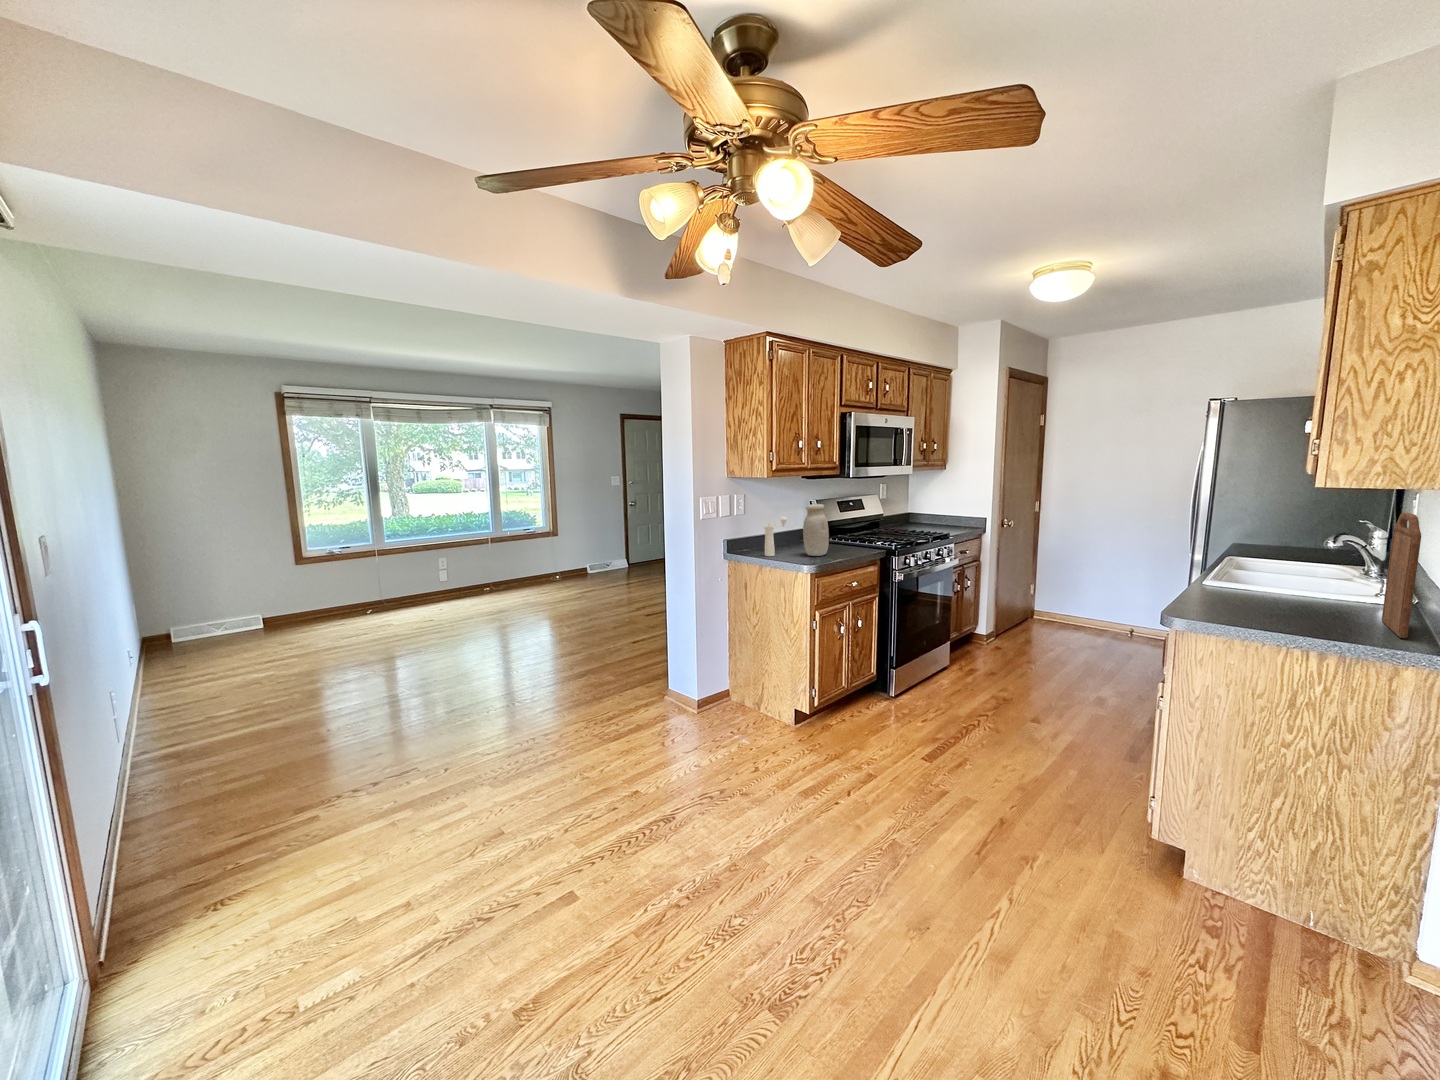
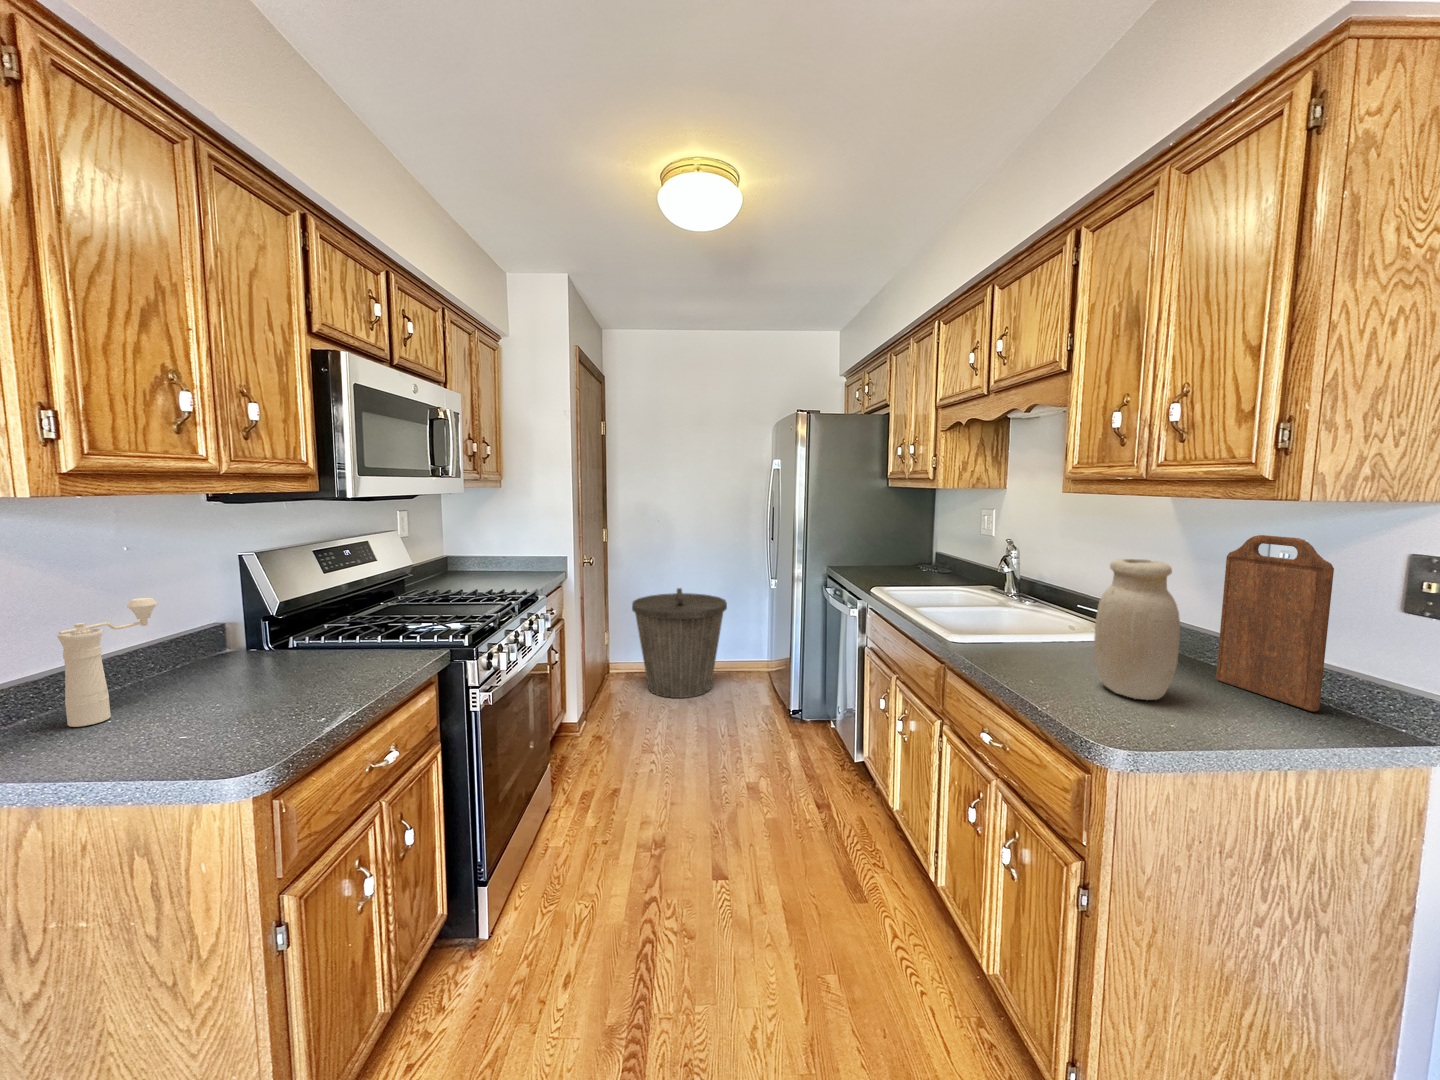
jar: present [803,504,829,556] -> present [1094,559,1180,700]
trash can: none [1052,549,1147,639] -> present [632,588,727,698]

